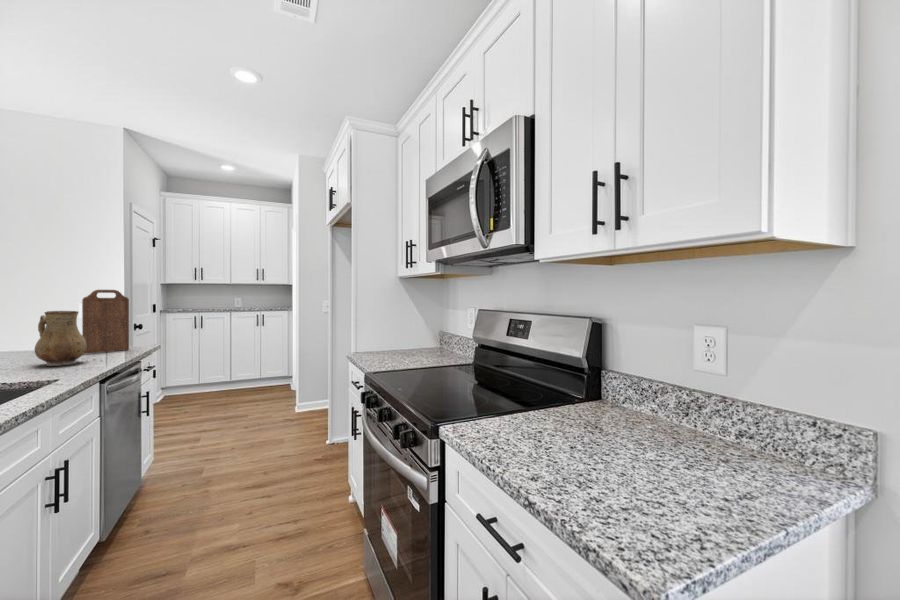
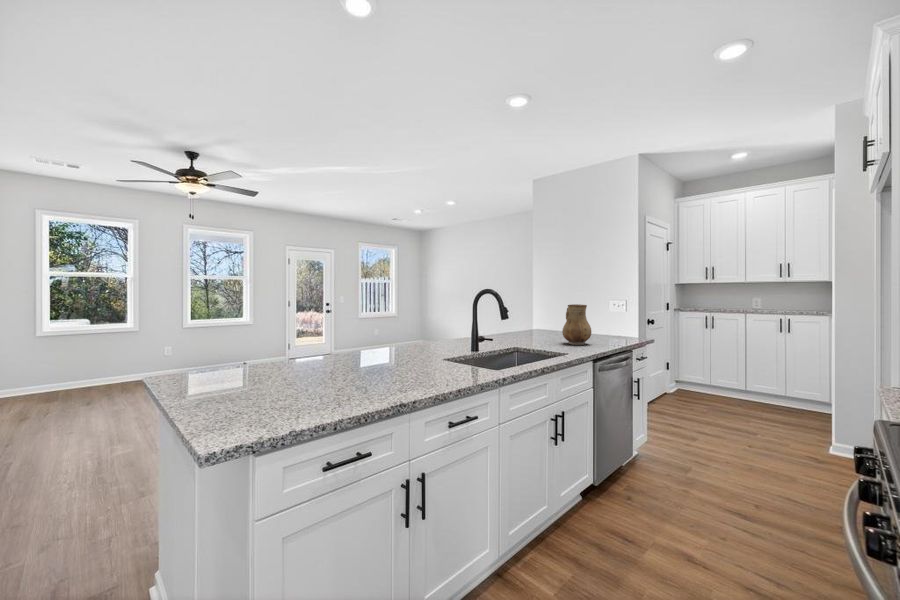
cutting board: present [82,290,129,354] -> none [594,289,626,340]

